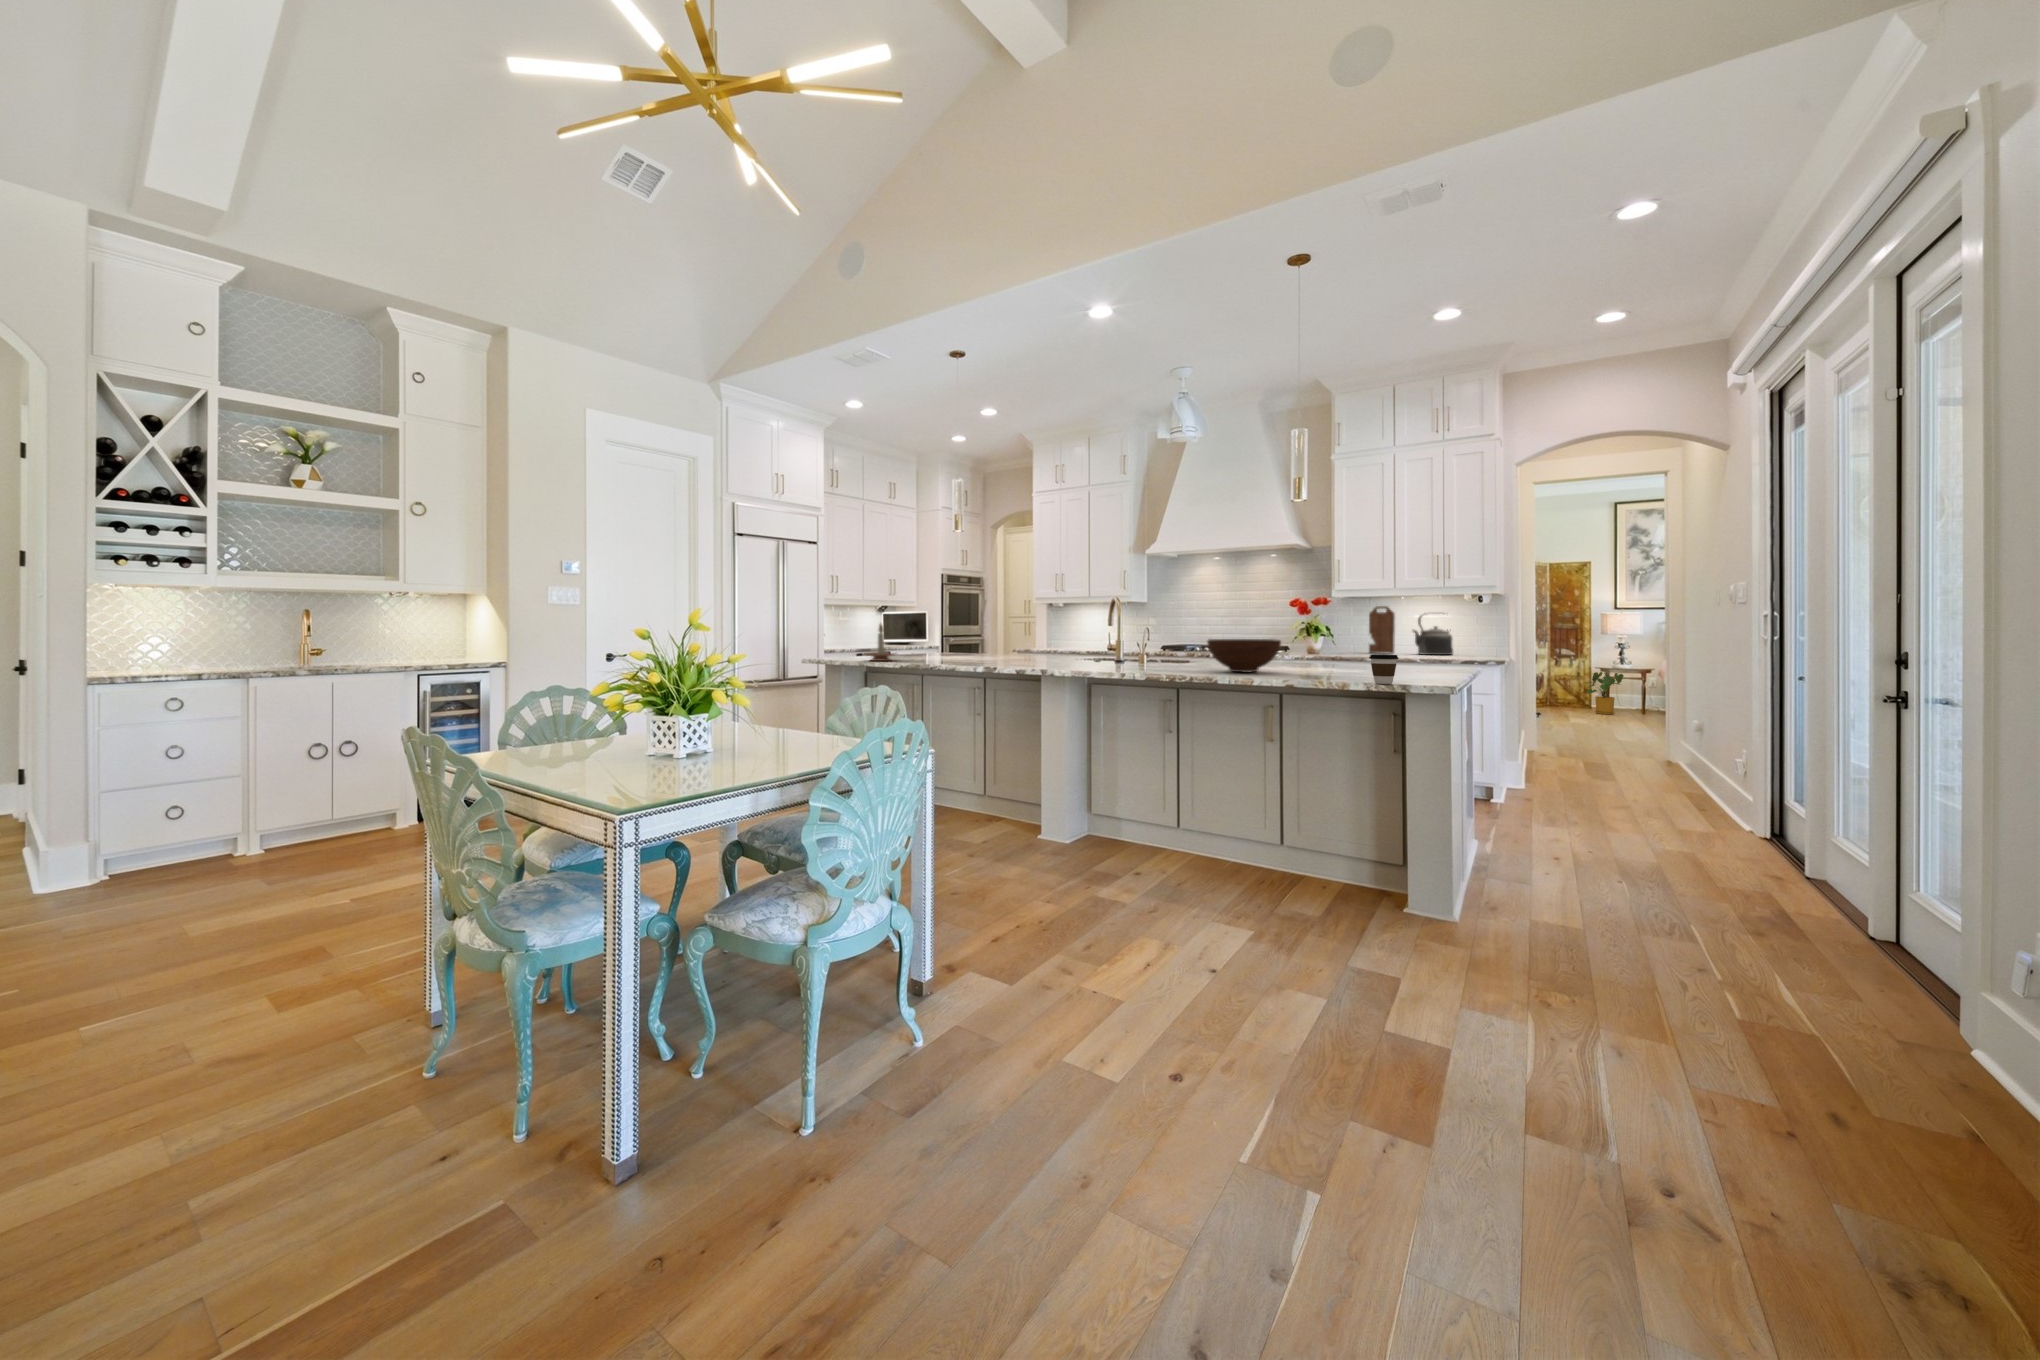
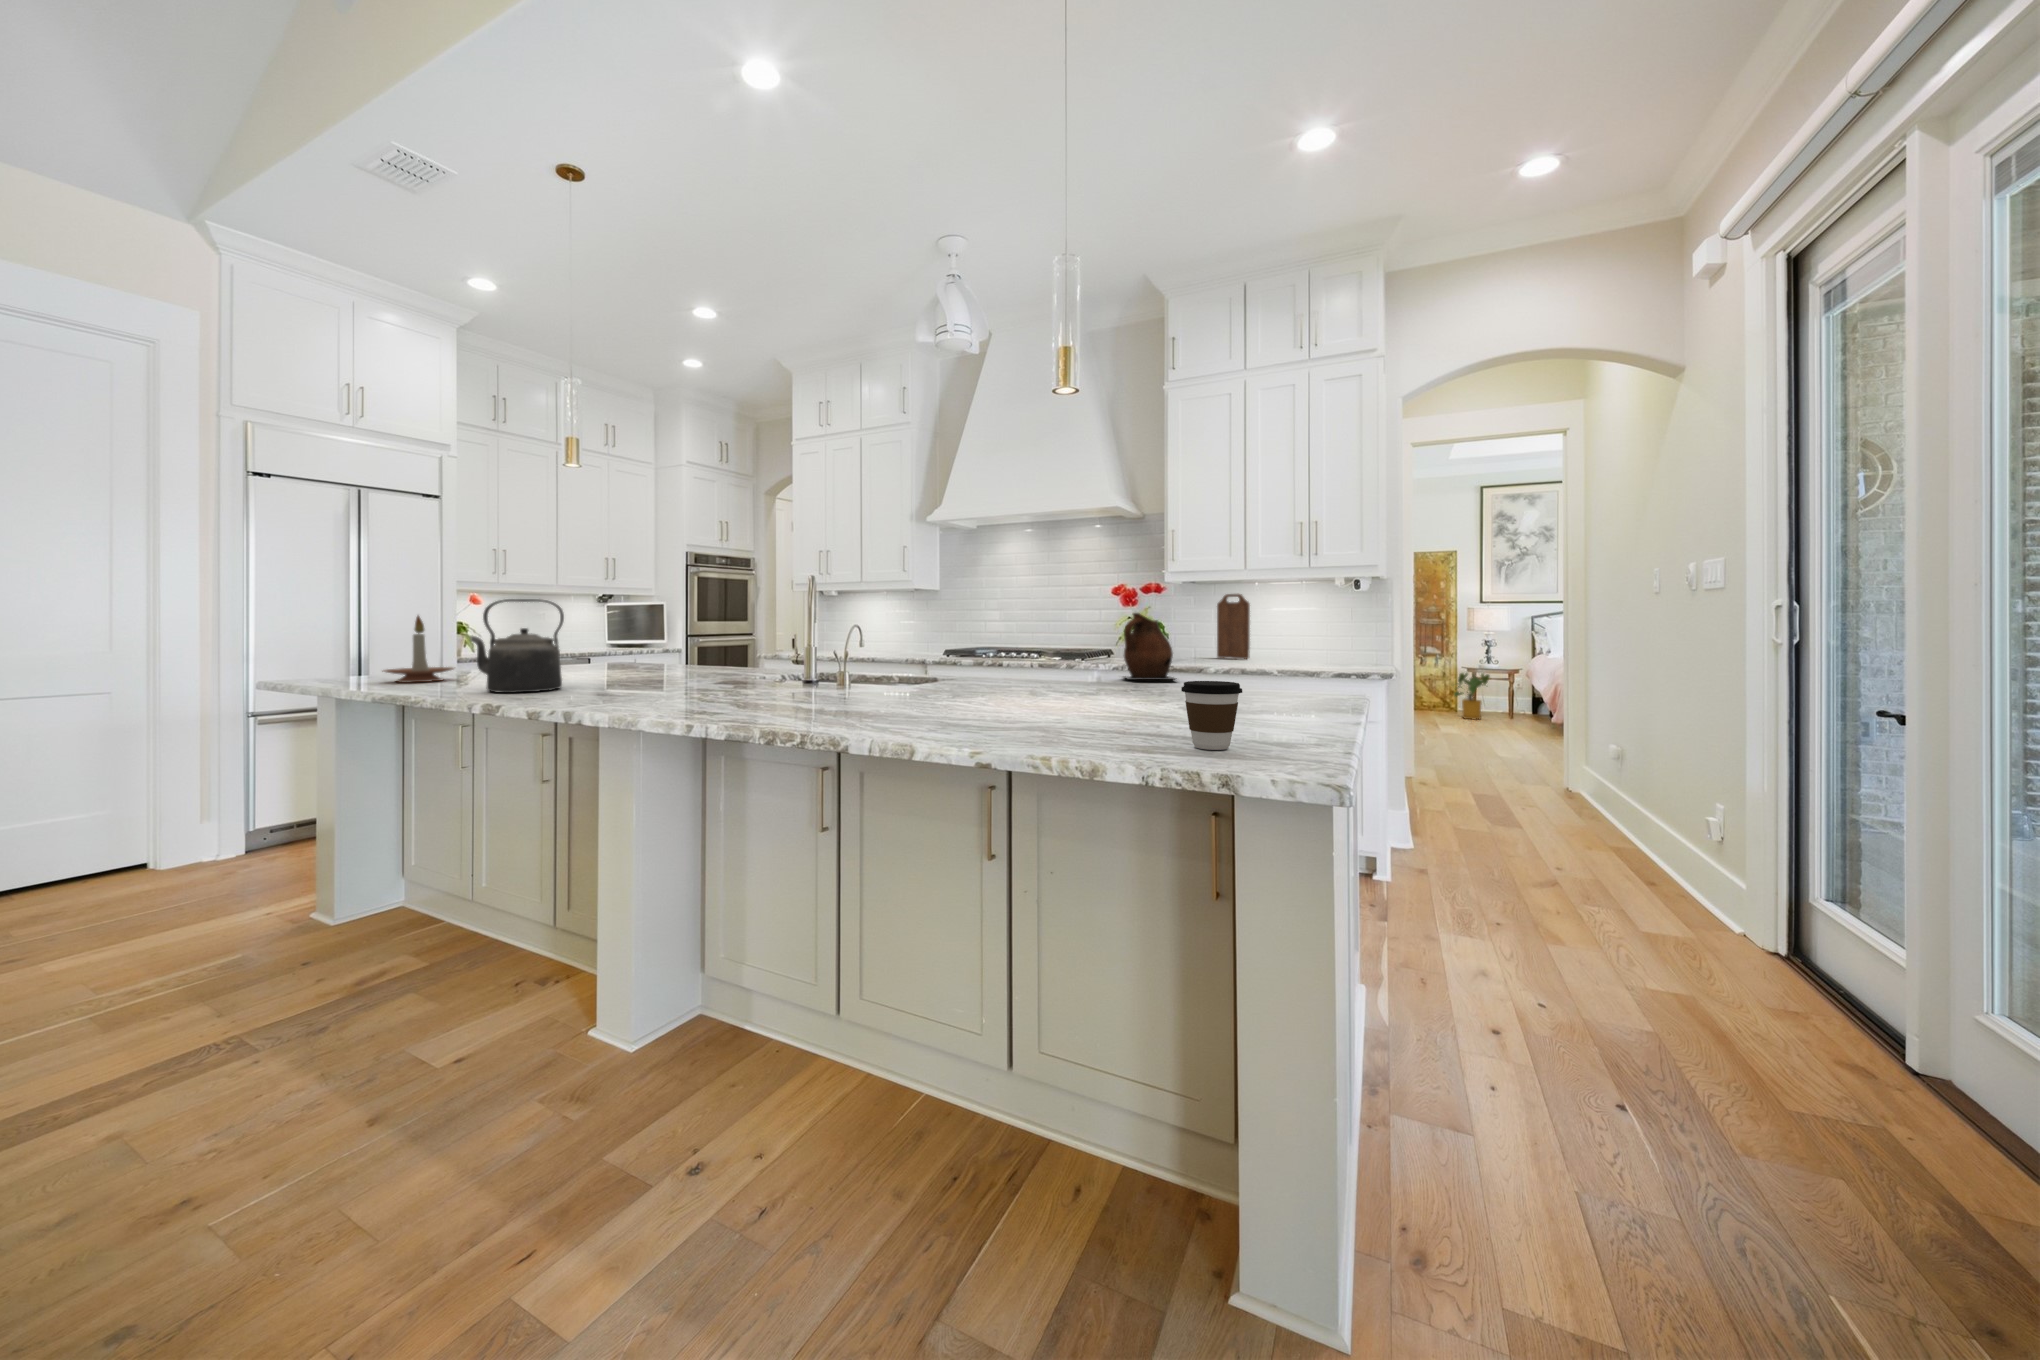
kettle: present [1412,615,1453,655] -> present [470,599,564,693]
ceramic pitcher: none [1309,621,1350,664] -> present [1123,613,1176,680]
fruit bowl: present [1207,639,1281,672] -> none [909,644,1041,708]

